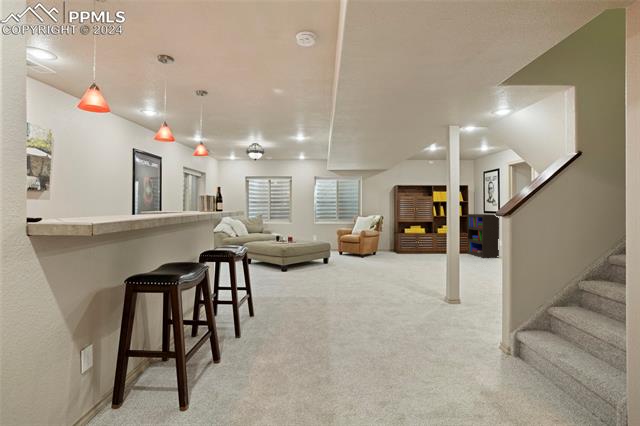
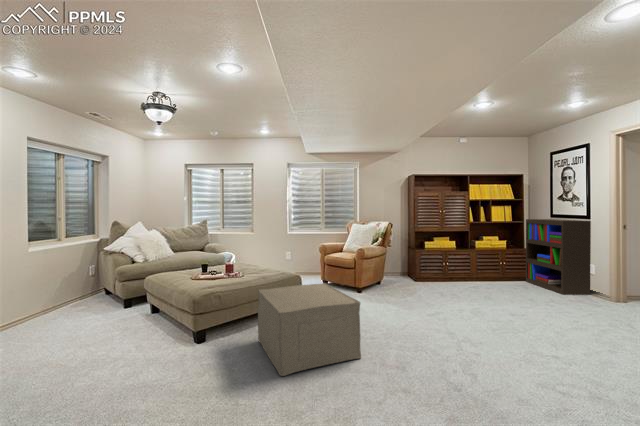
ottoman: none [316,244,366,277] -> present [258,283,361,376]

